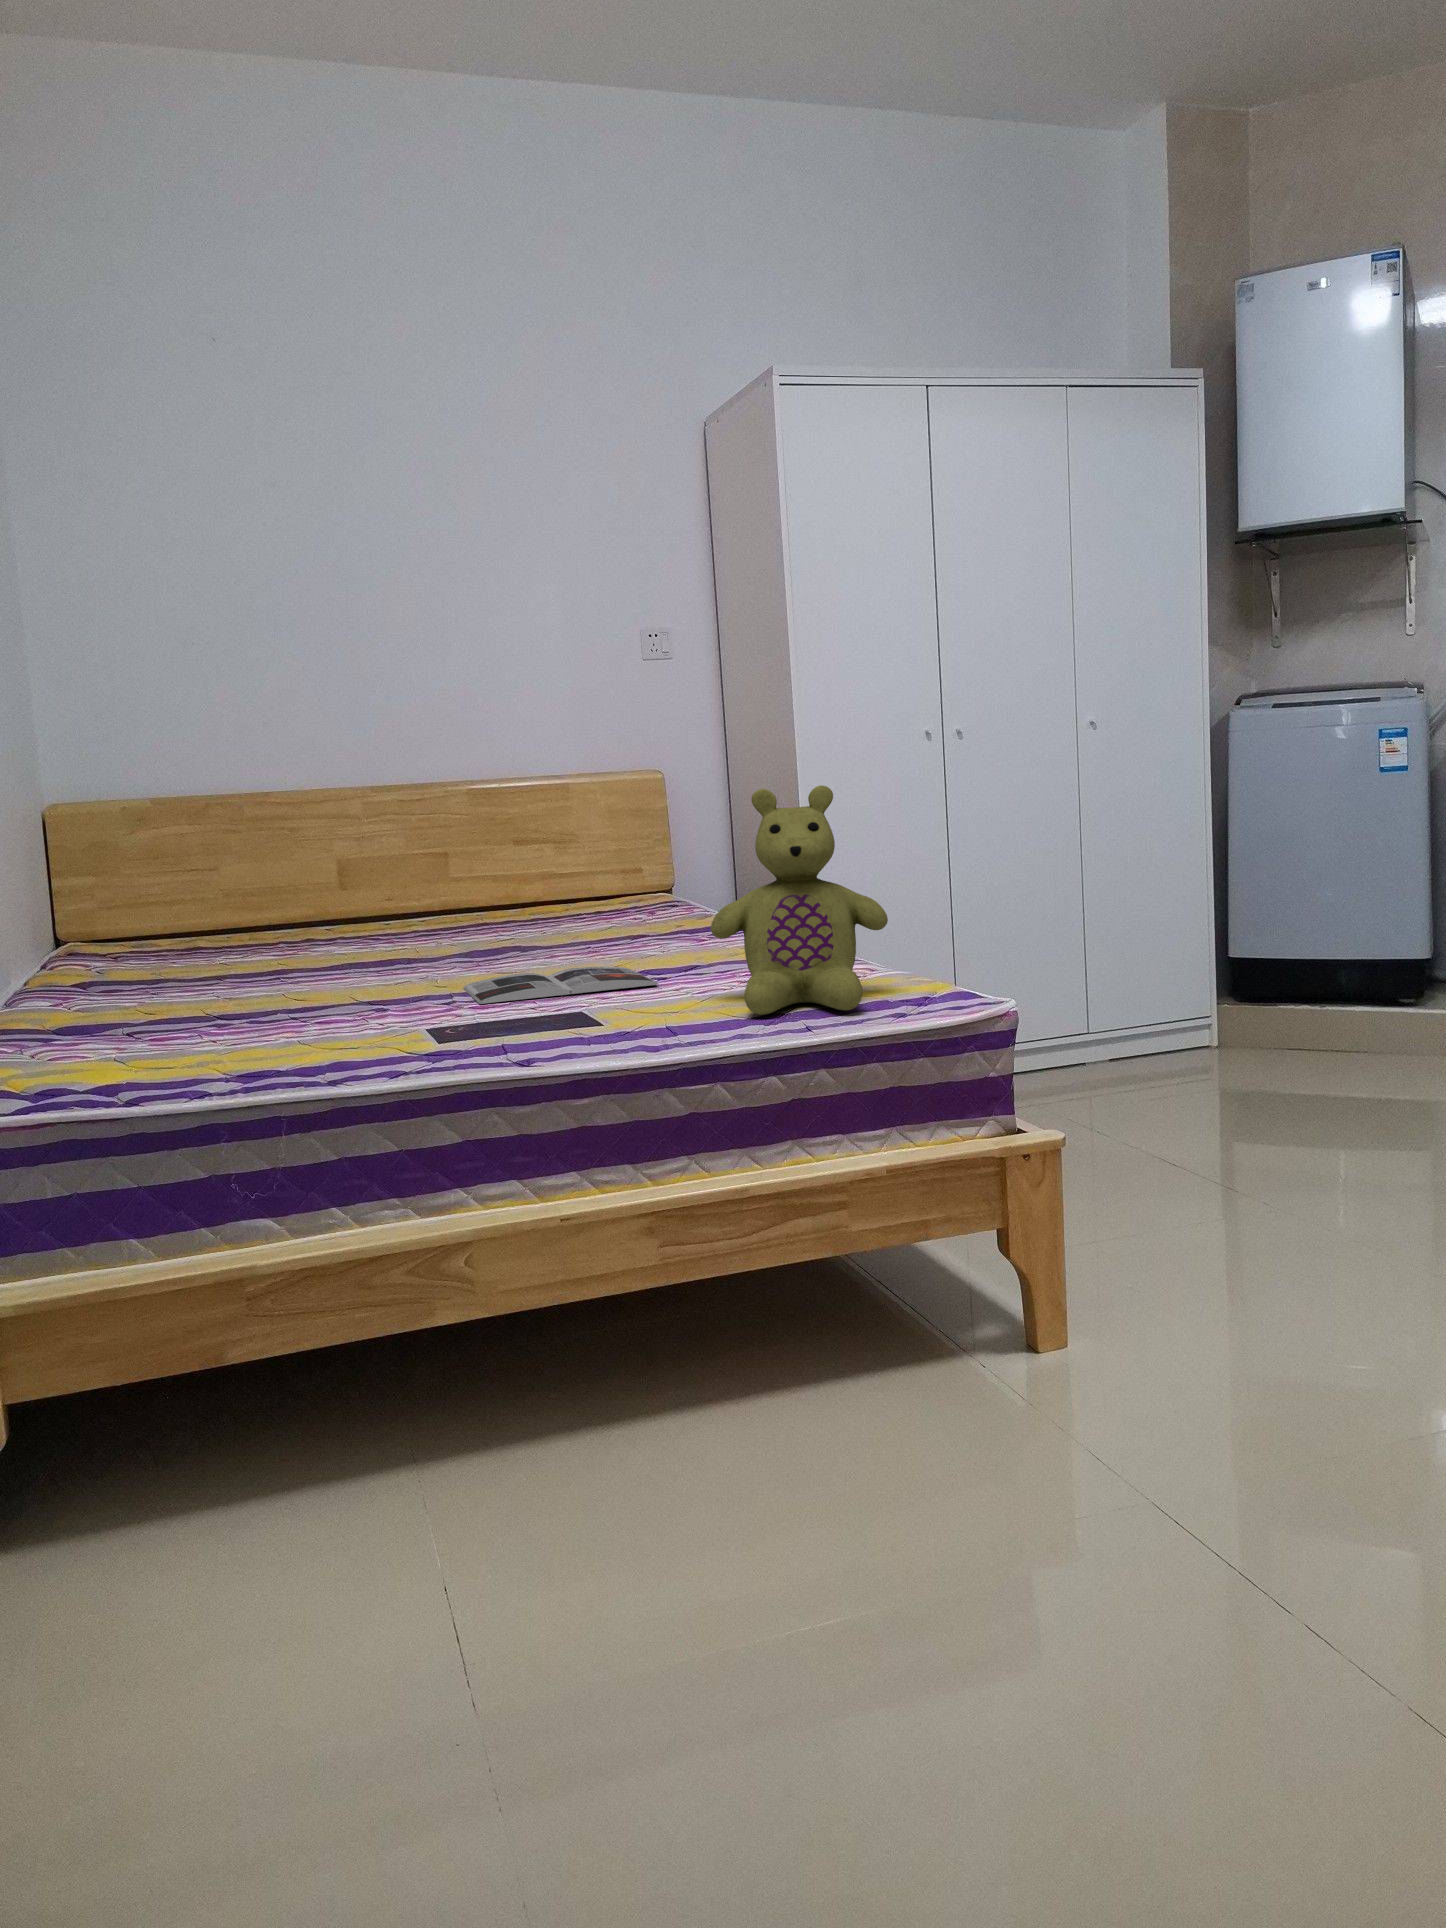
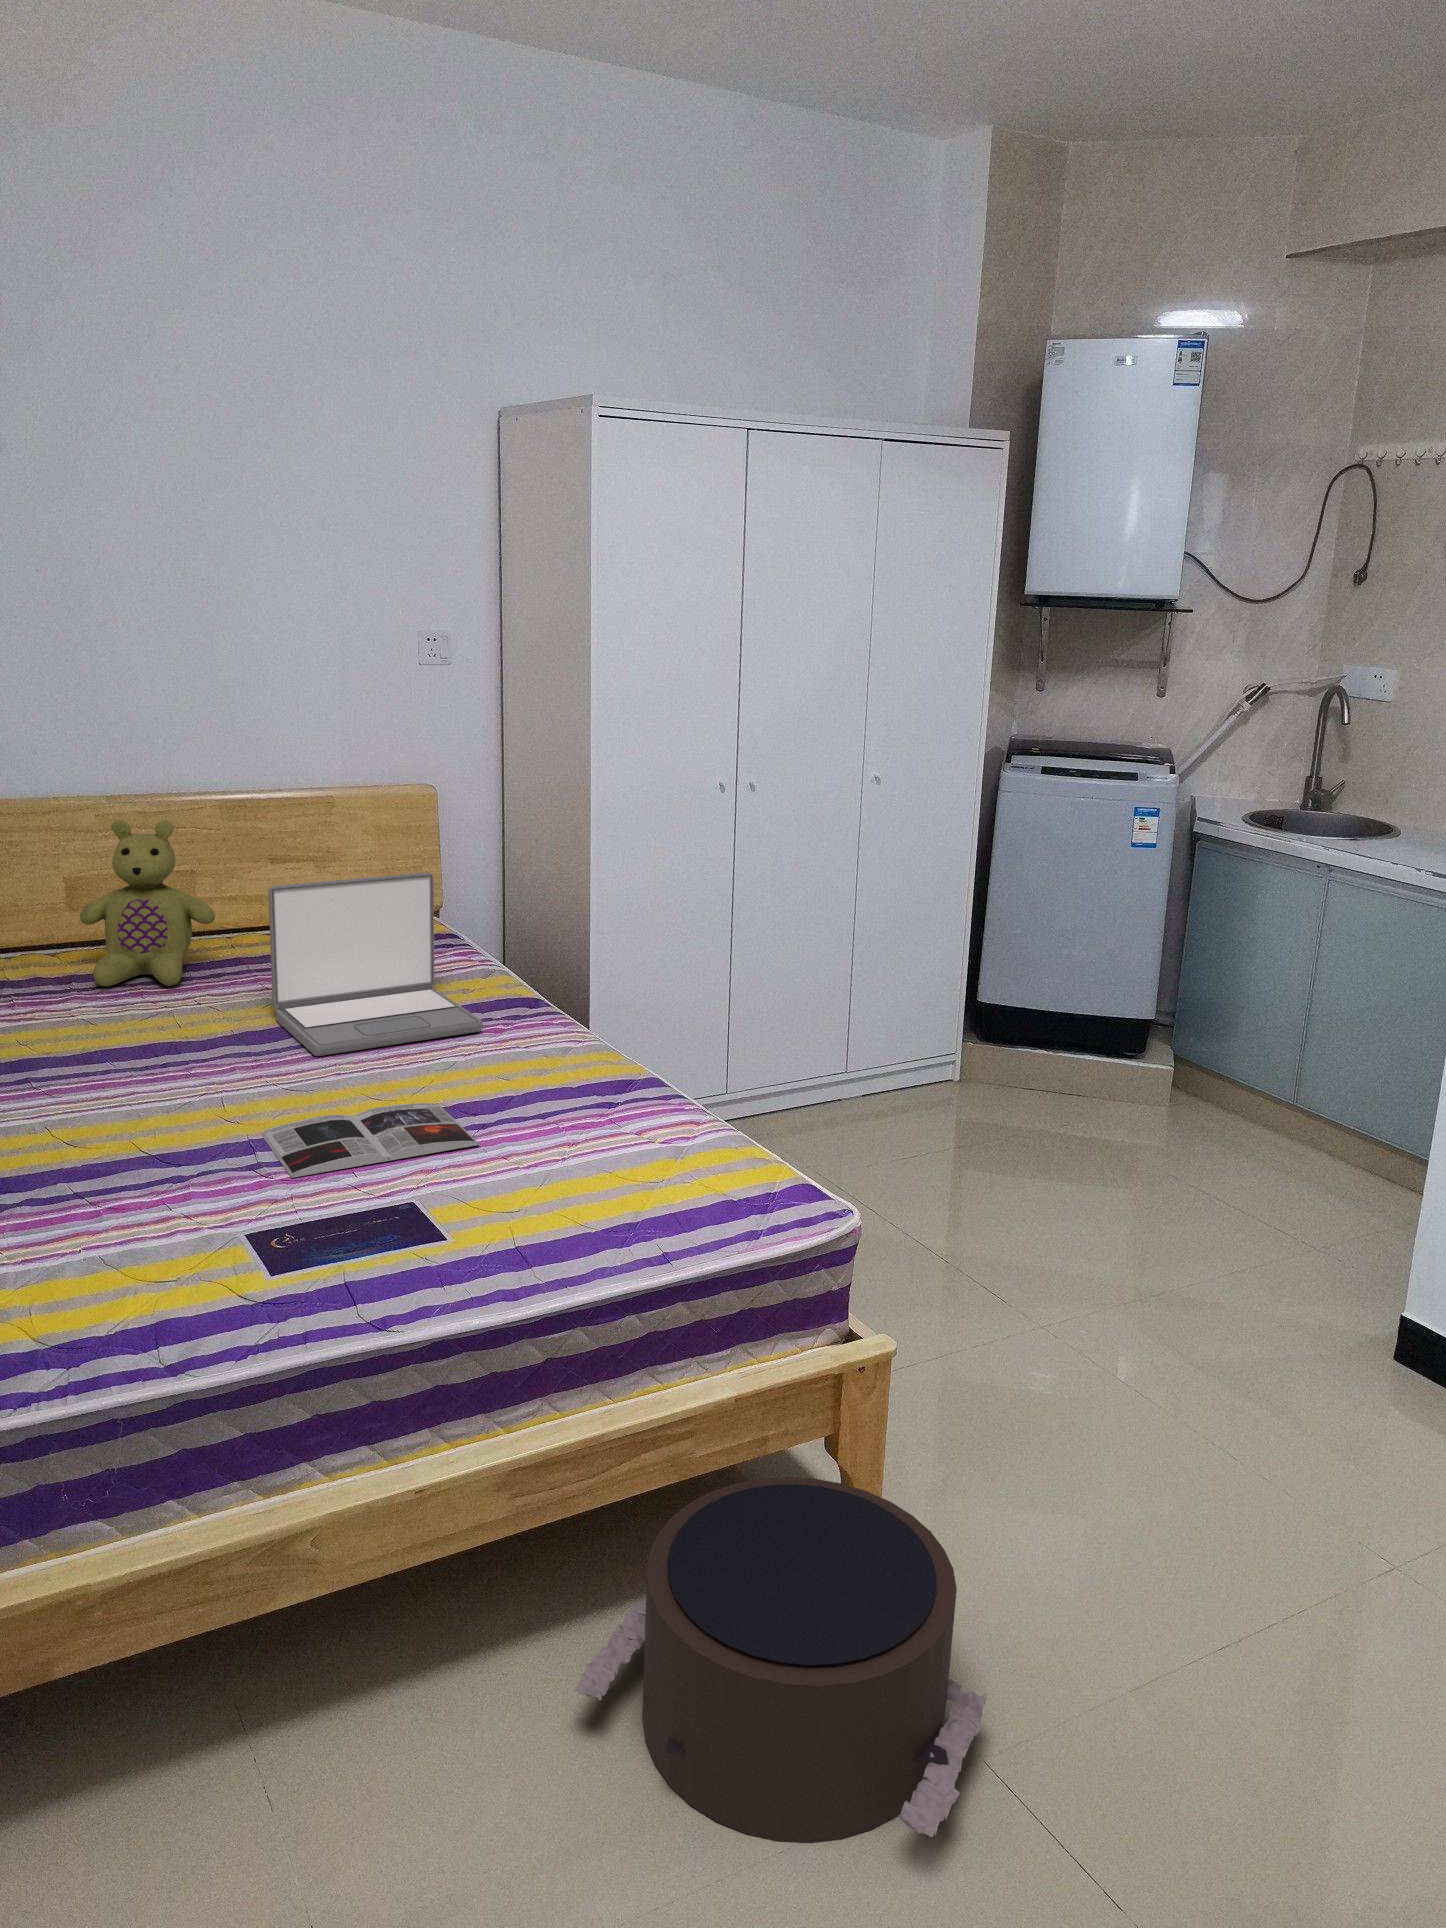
stuffed bear: present [711,785,888,1015] -> present [80,820,215,986]
laptop: none [490,804,687,954] -> present [268,872,482,1056]
pouf: none [717,1240,1149,1547] -> present [575,1477,987,1842]

